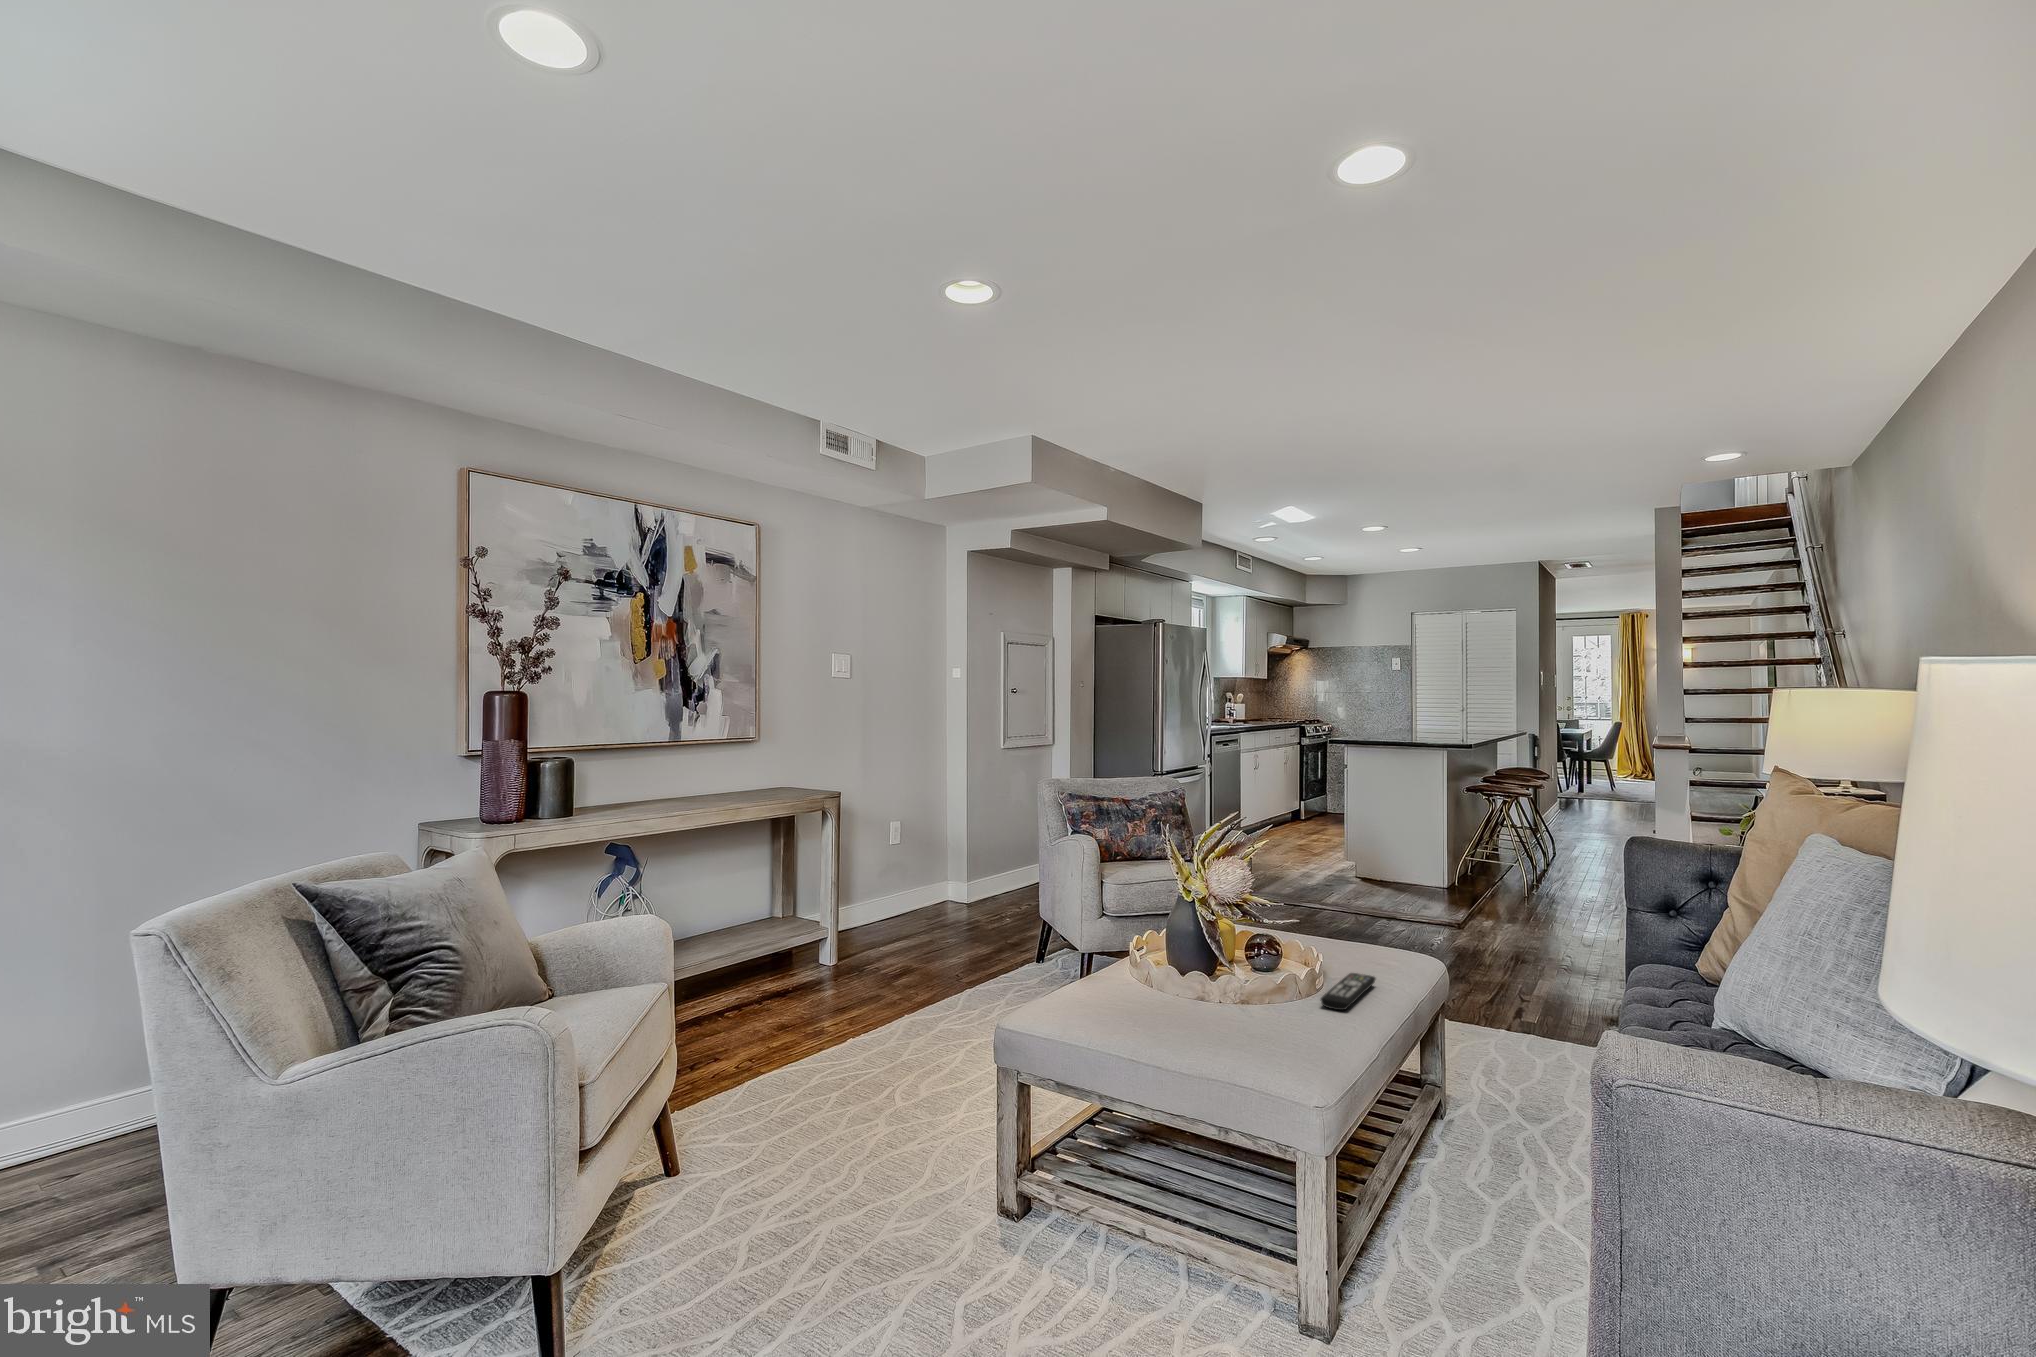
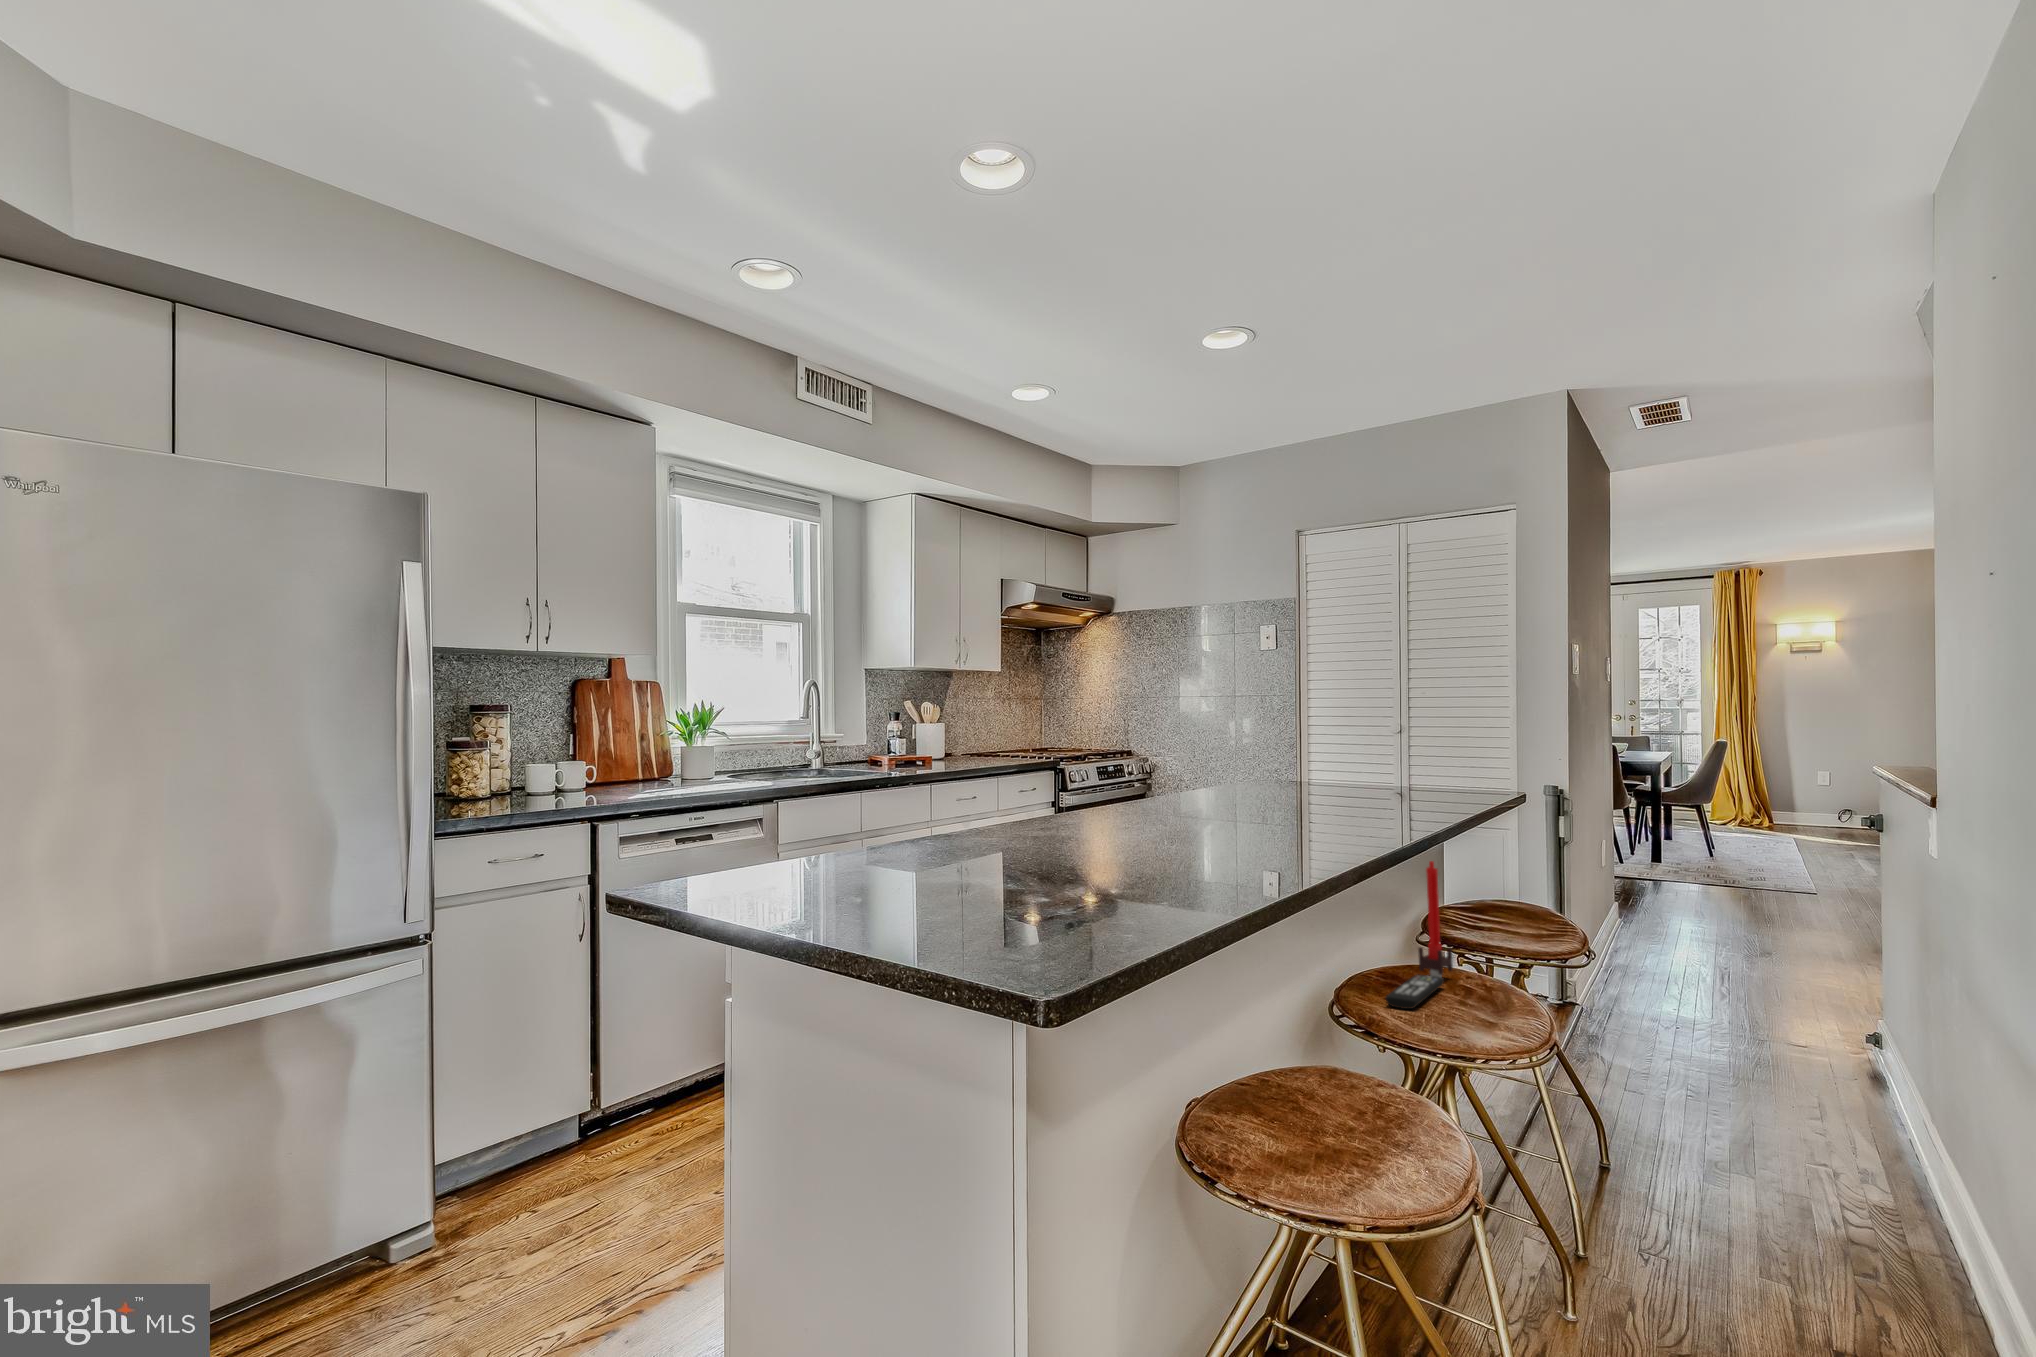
candle: none [1353,866,1384,976] -> present [1418,861,1453,977]

